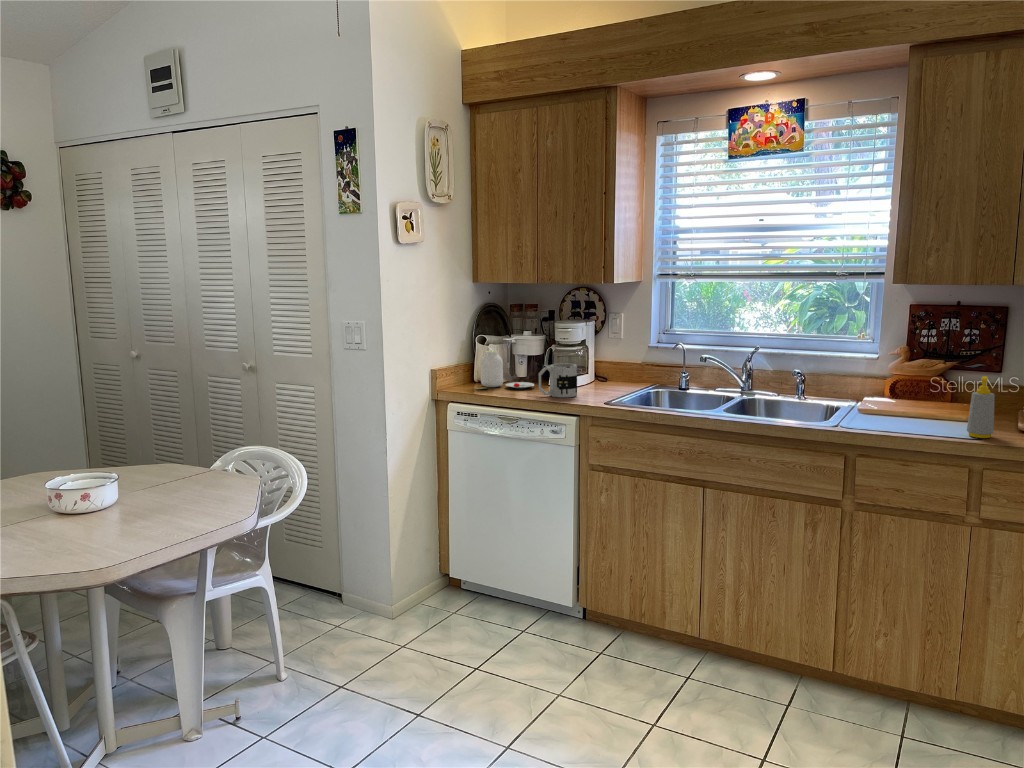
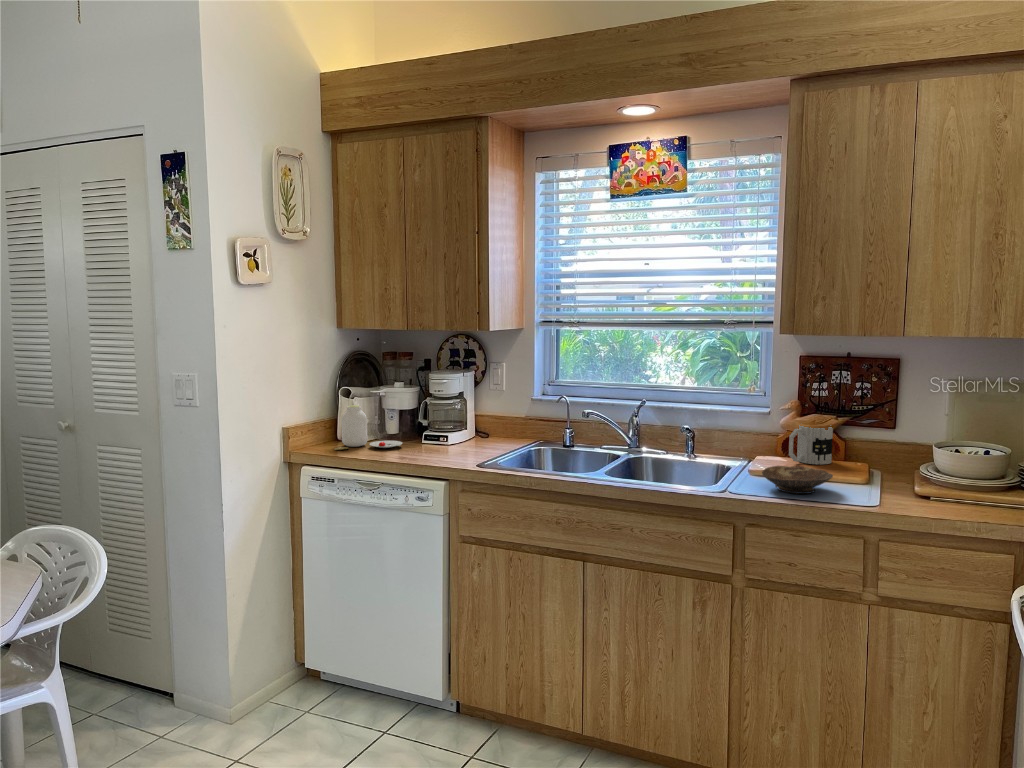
mug: present [539,363,577,397] -> present [789,425,833,465]
soap bottle: present [967,376,995,438] -> none [862,437,890,505]
bowl: none [871,404,939,428] -> present [762,466,833,494]

